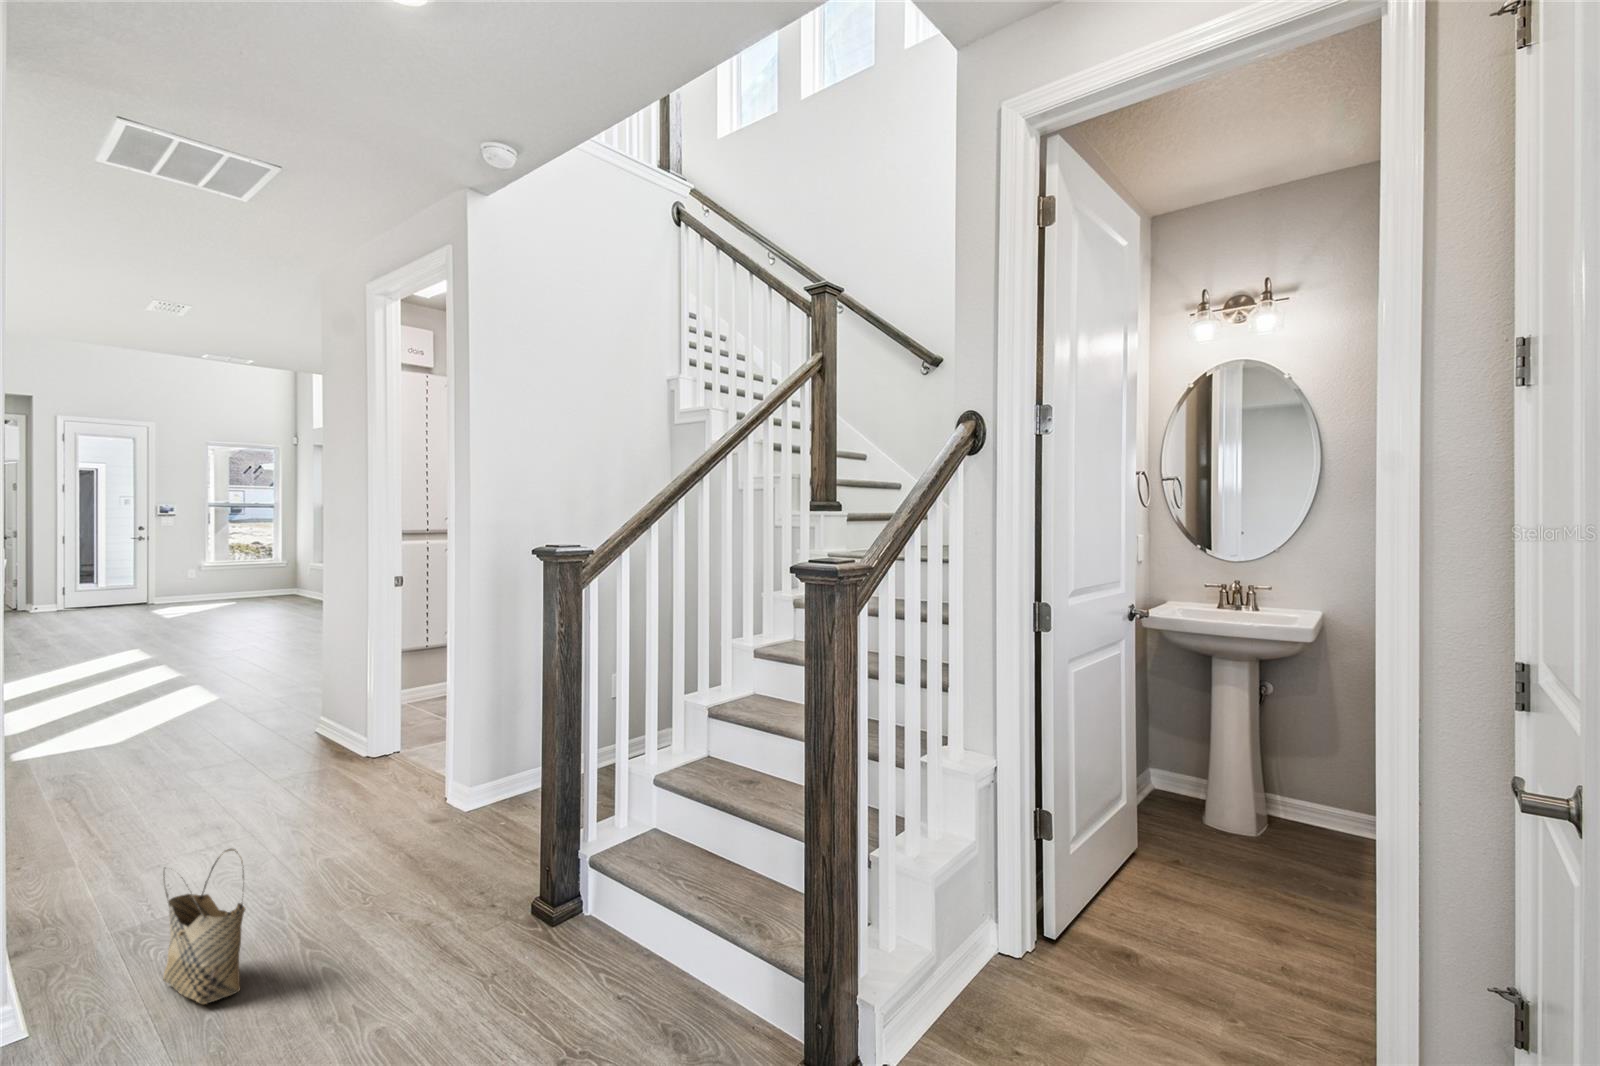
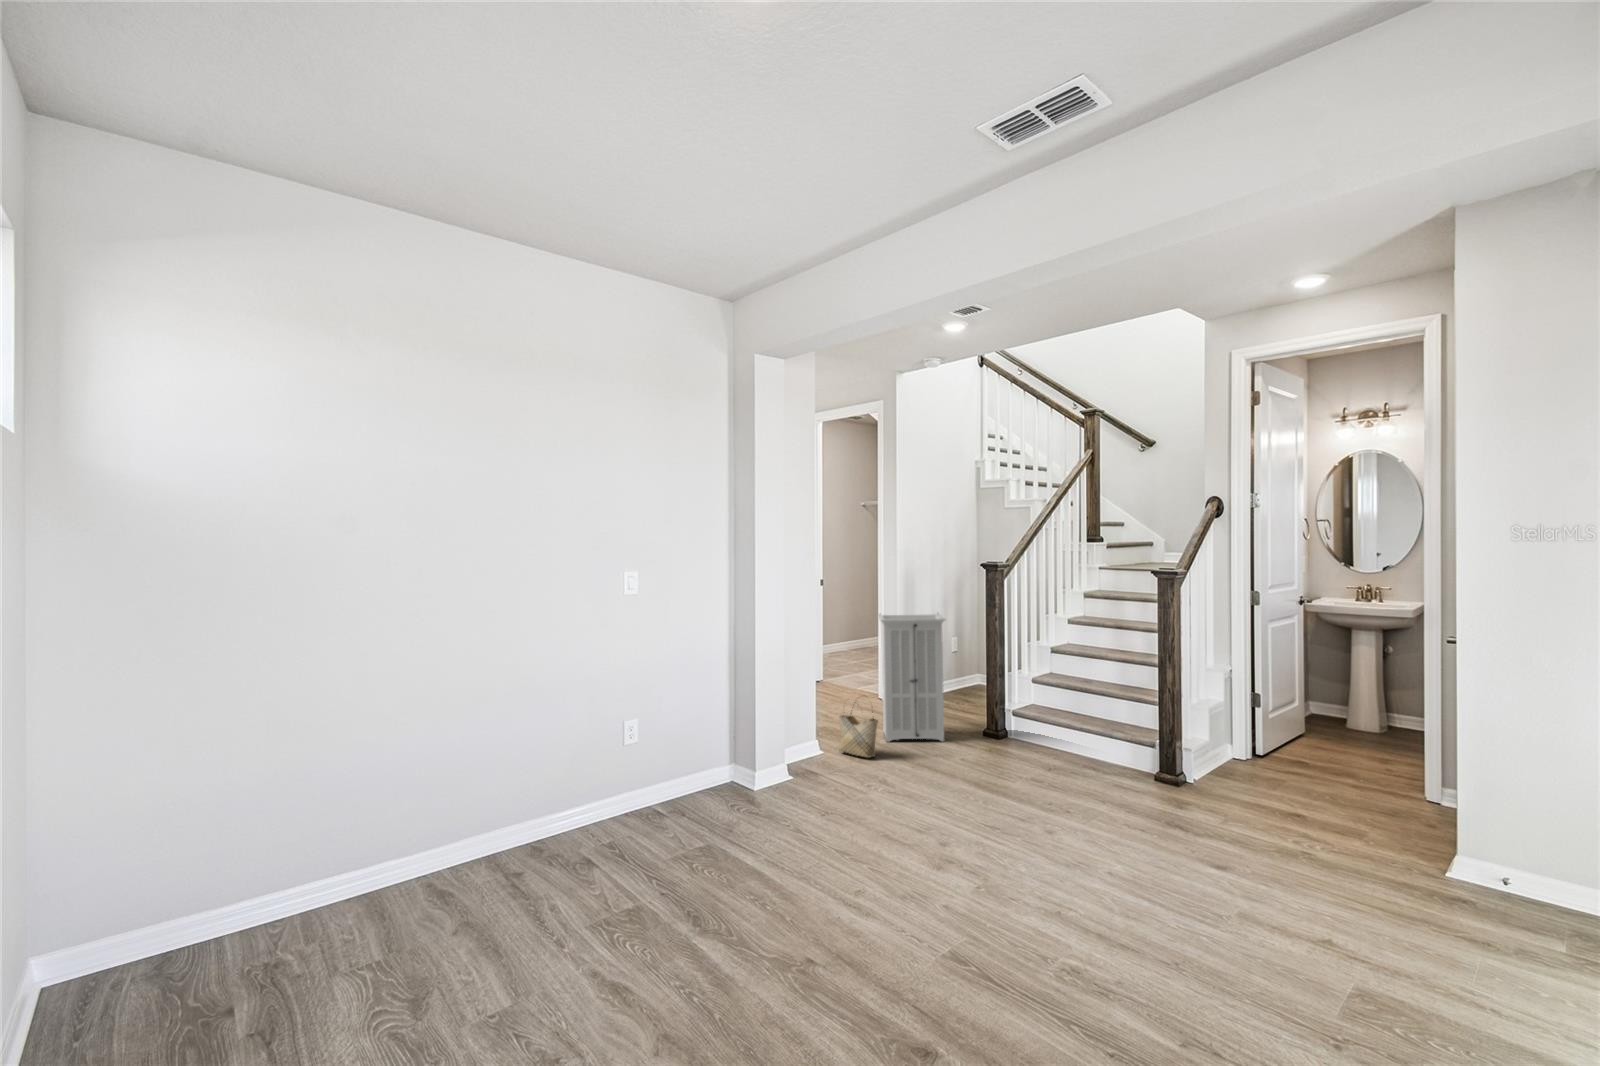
storage cabinet: none [307,648,477,930] -> present [878,614,946,742]

